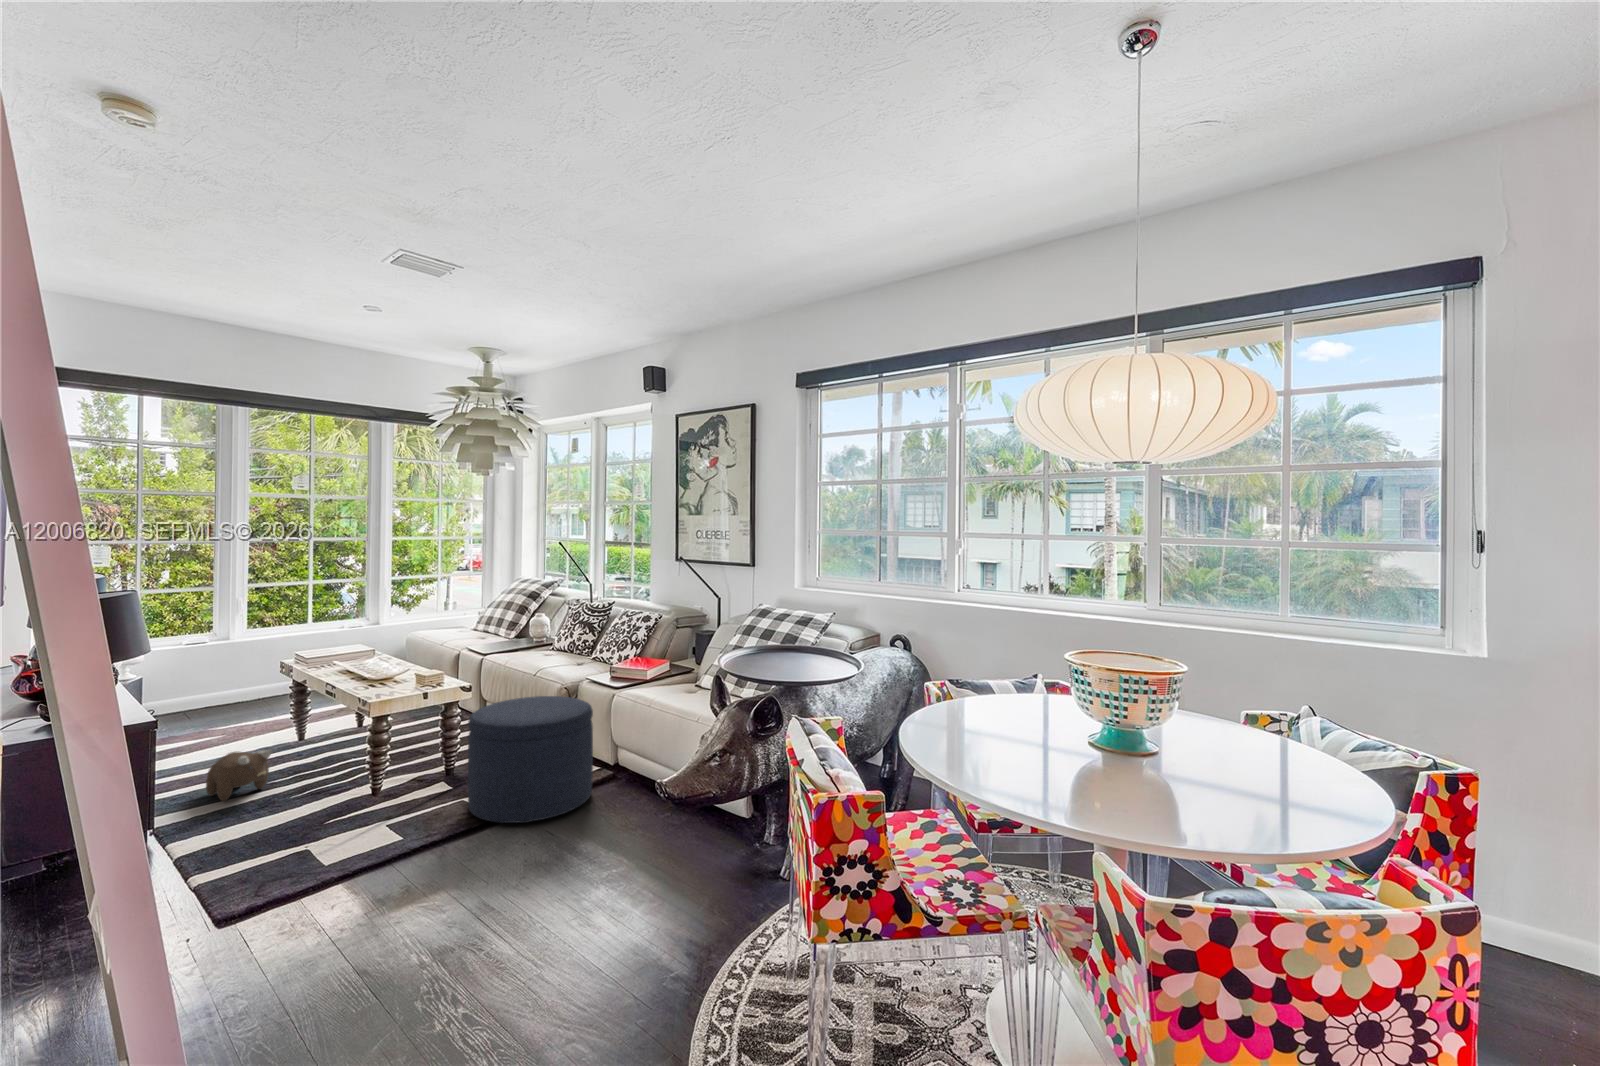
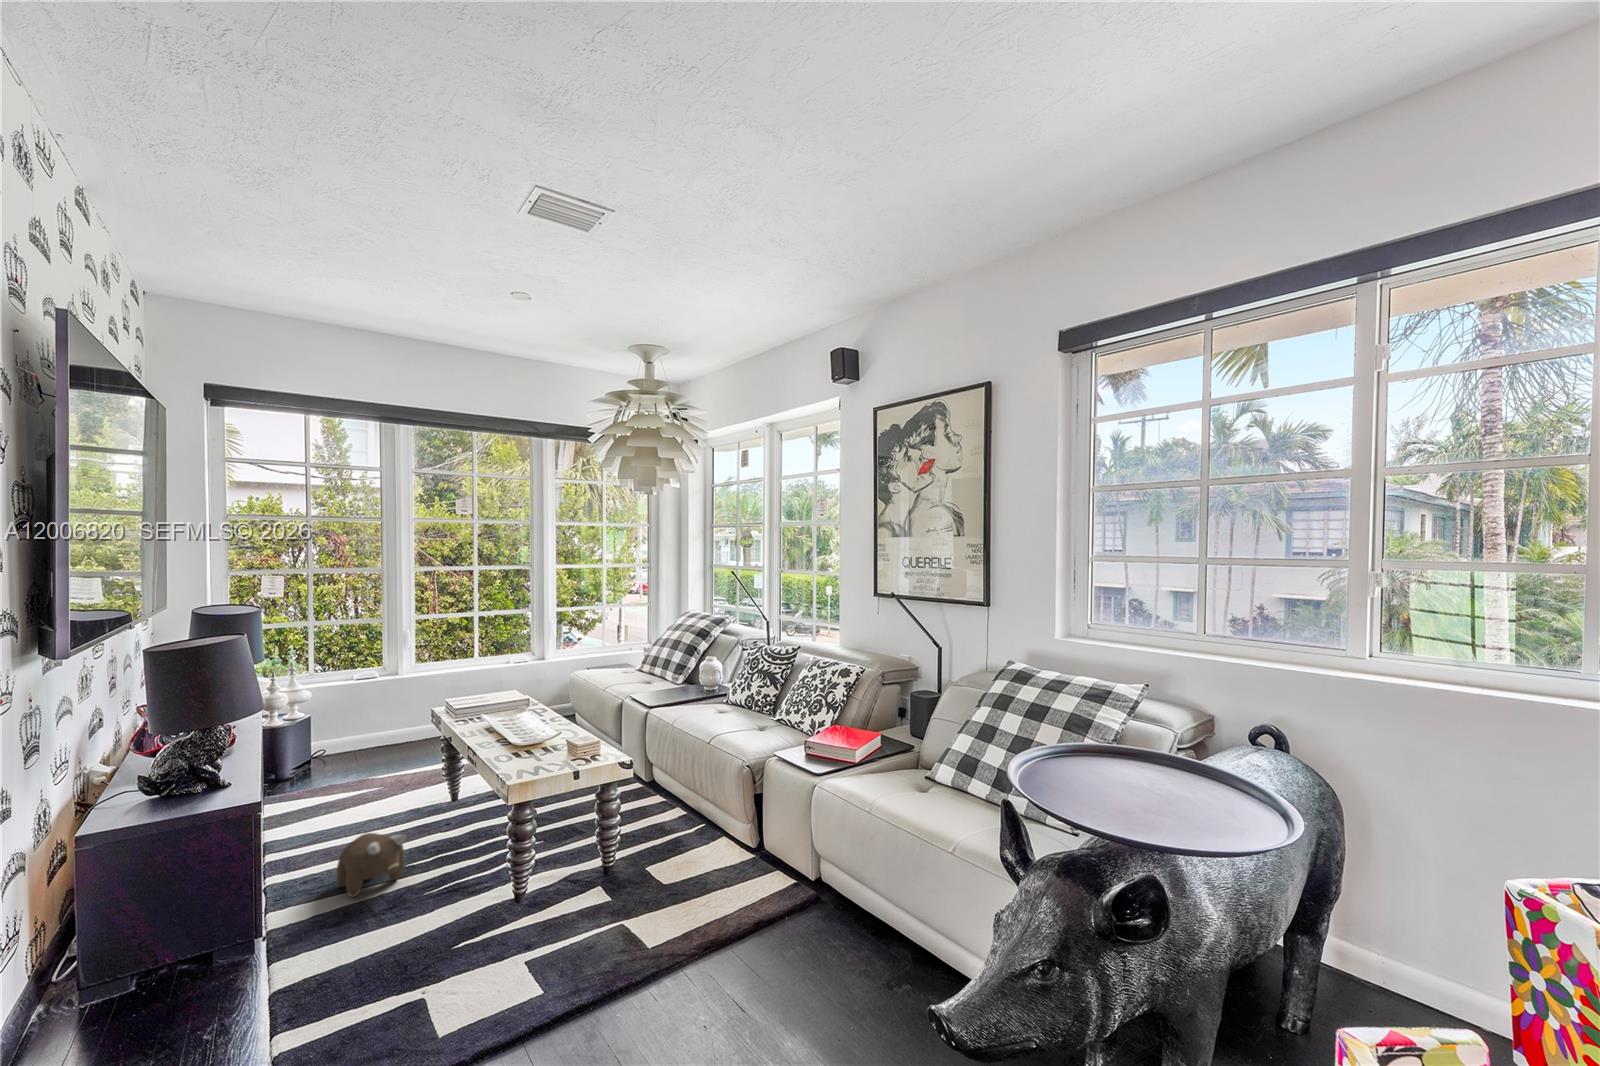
ottoman: present [468,696,593,823] -> none [628,784,789,981]

